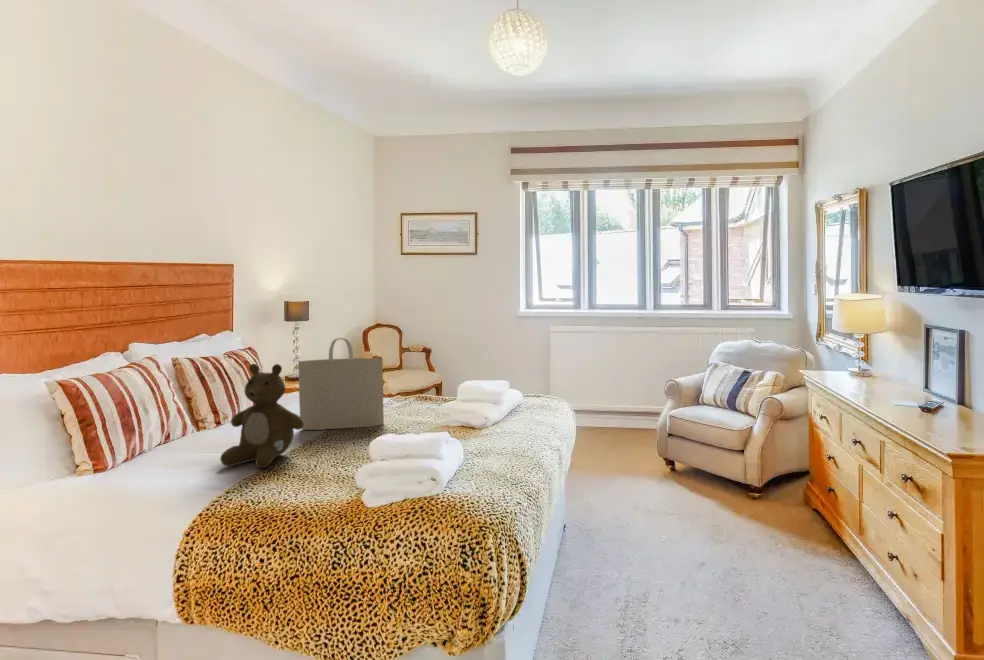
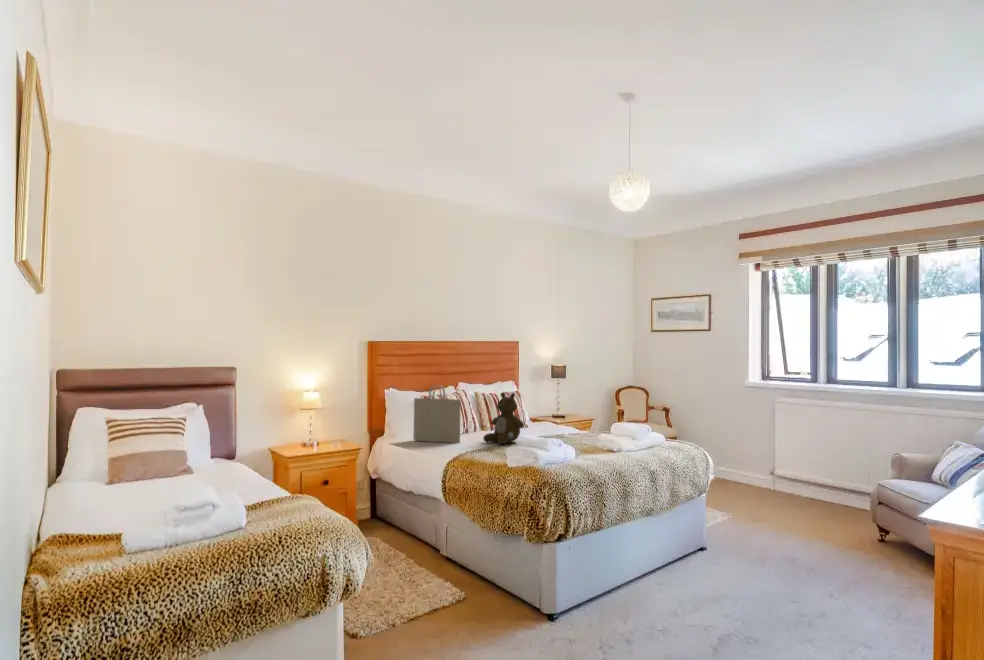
tote bag: present [298,337,384,430] -> present [413,386,461,443]

